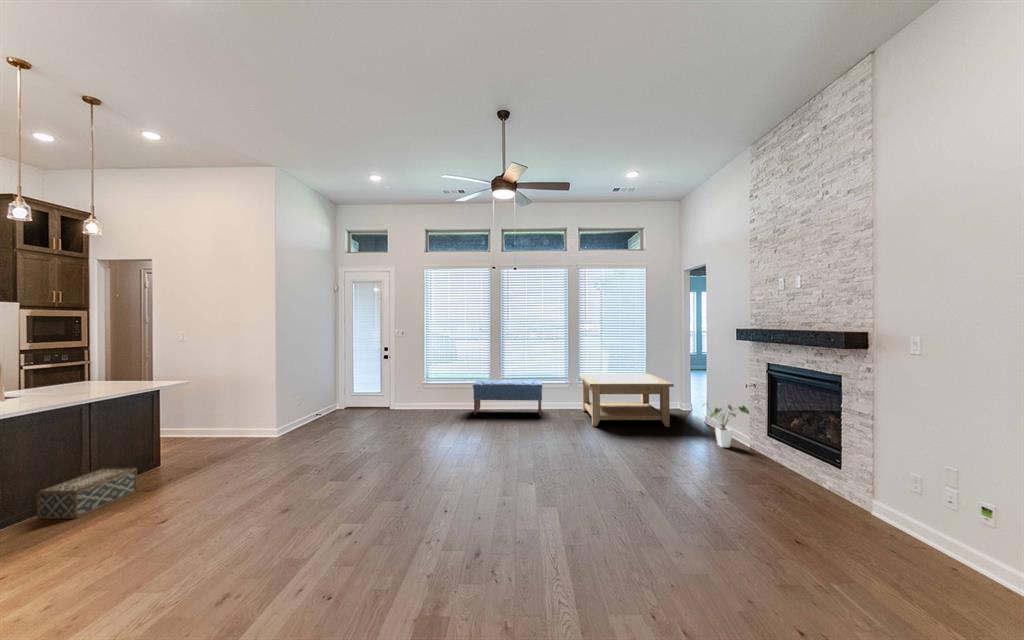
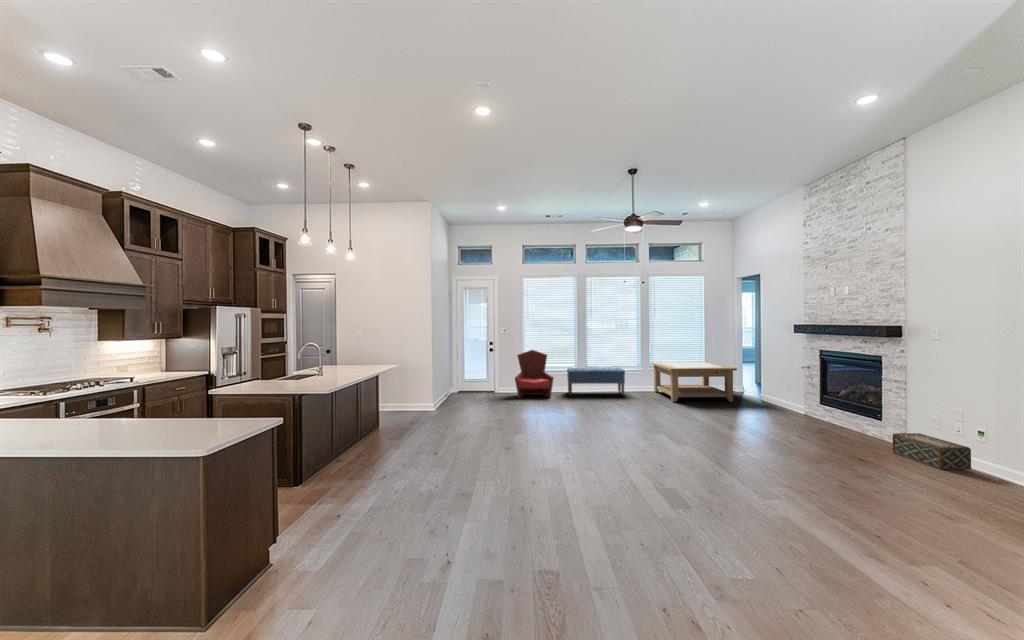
armchair: none [404,357,452,418] -> present [515,350,554,398]
house plant: present [710,405,749,447] -> none [766,380,805,414]
woven basket: present [37,468,137,519] -> present [893,433,971,469]

